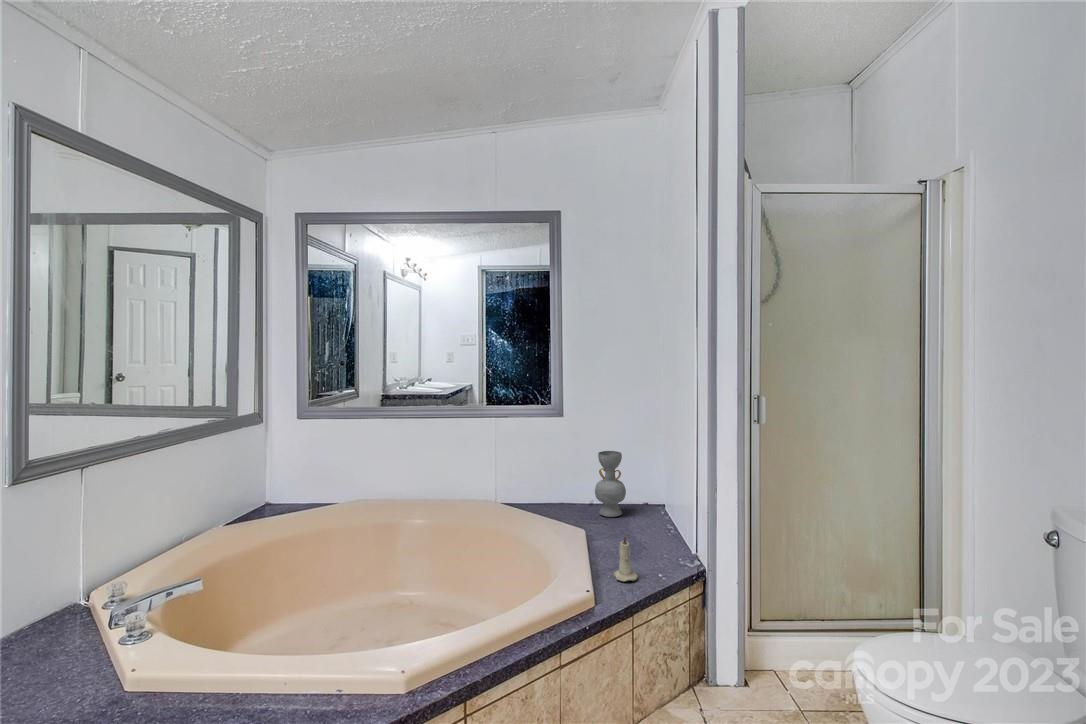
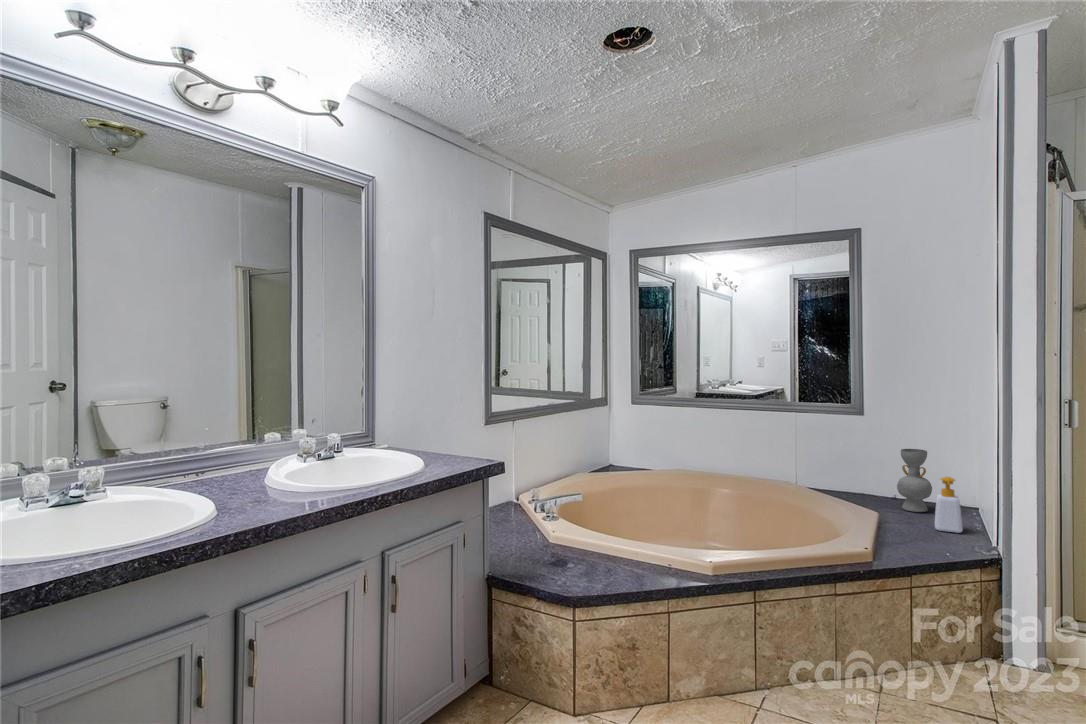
soap bottle: none [634,482,660,540] -> present [935,477,963,533]
candle: present [614,535,638,581] -> none [899,511,924,553]

